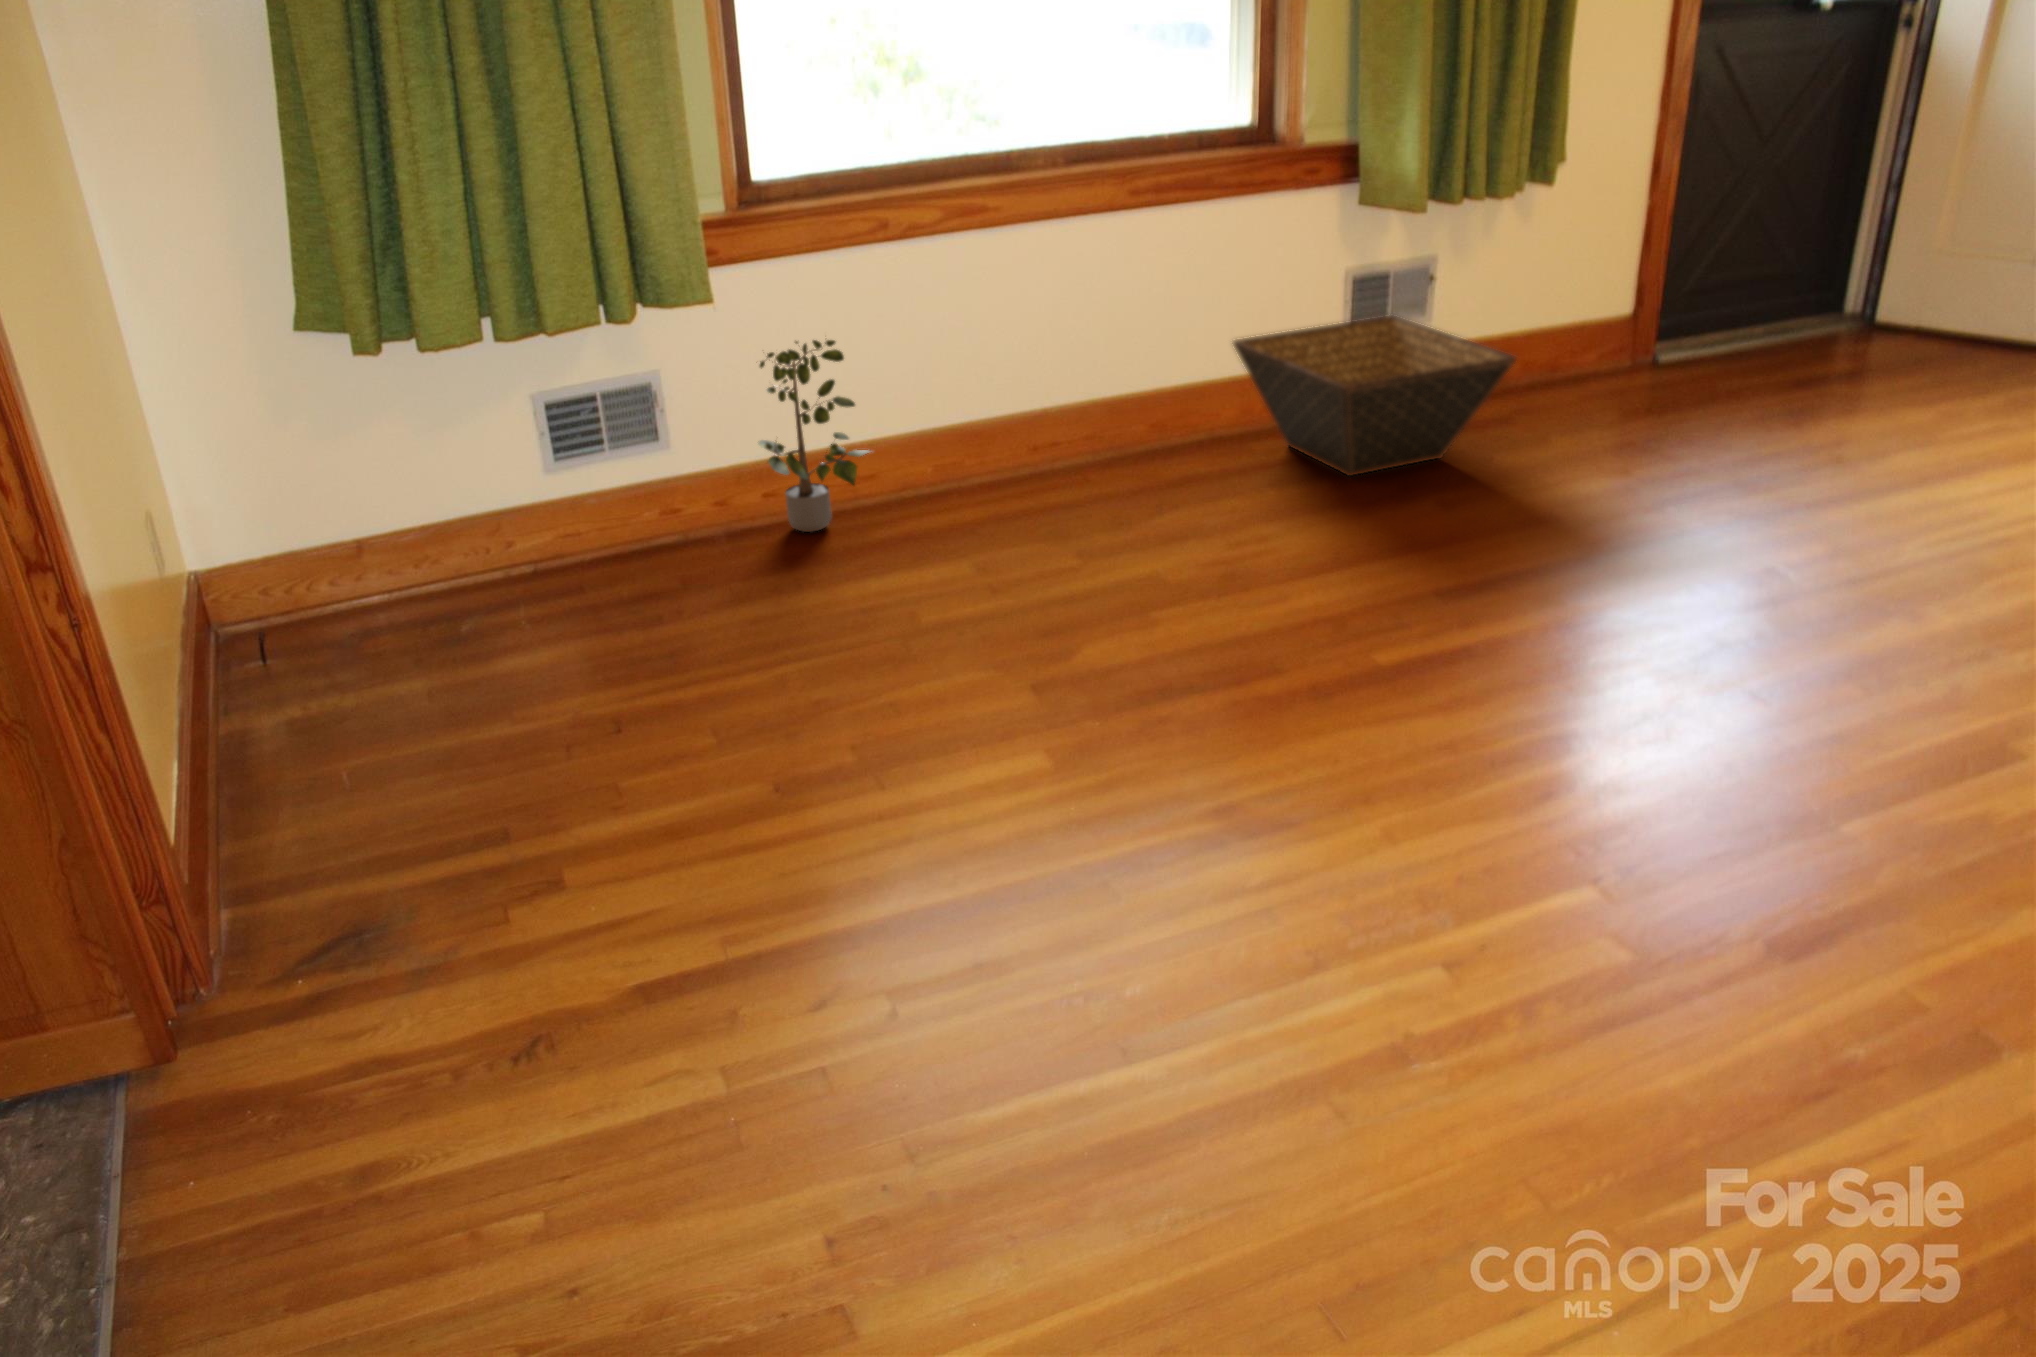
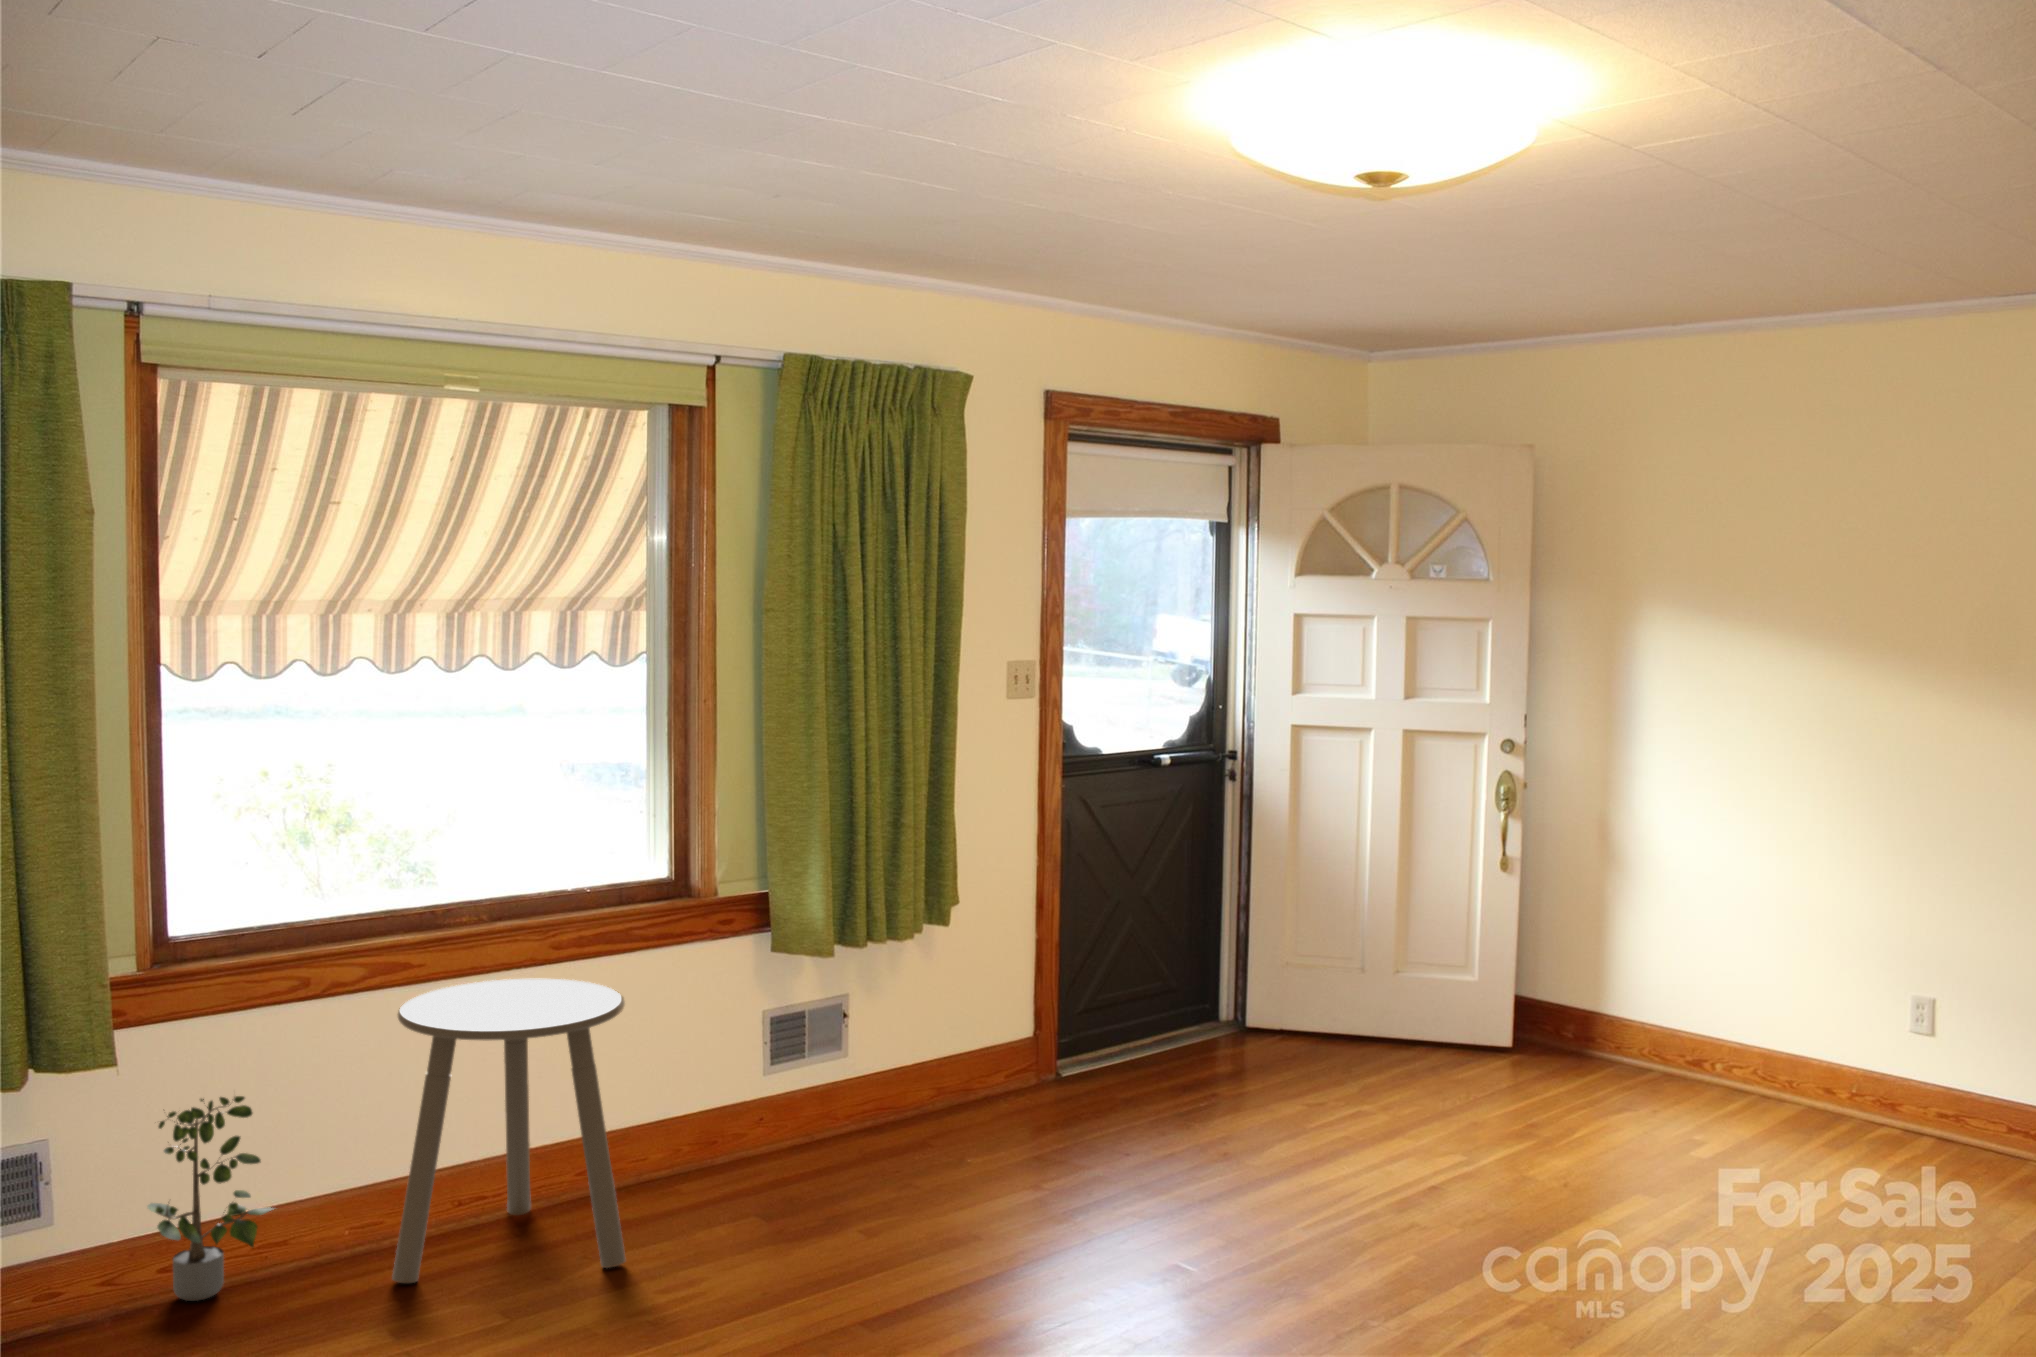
side table: none [975,229,1207,528] -> present [392,979,625,1283]
basket: present [1233,316,1516,476] -> none [656,1046,917,1206]

